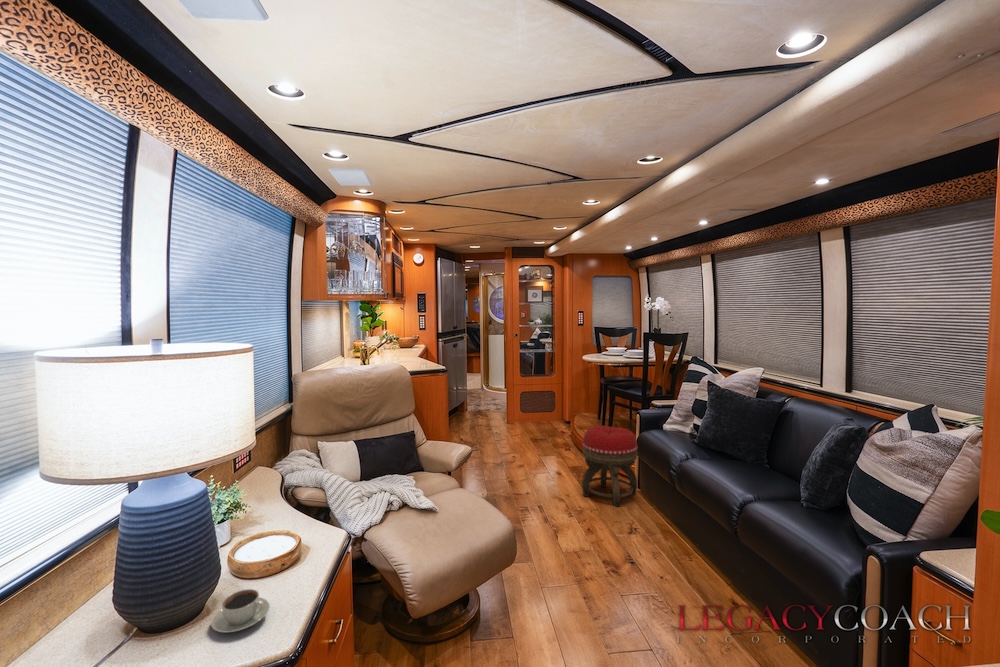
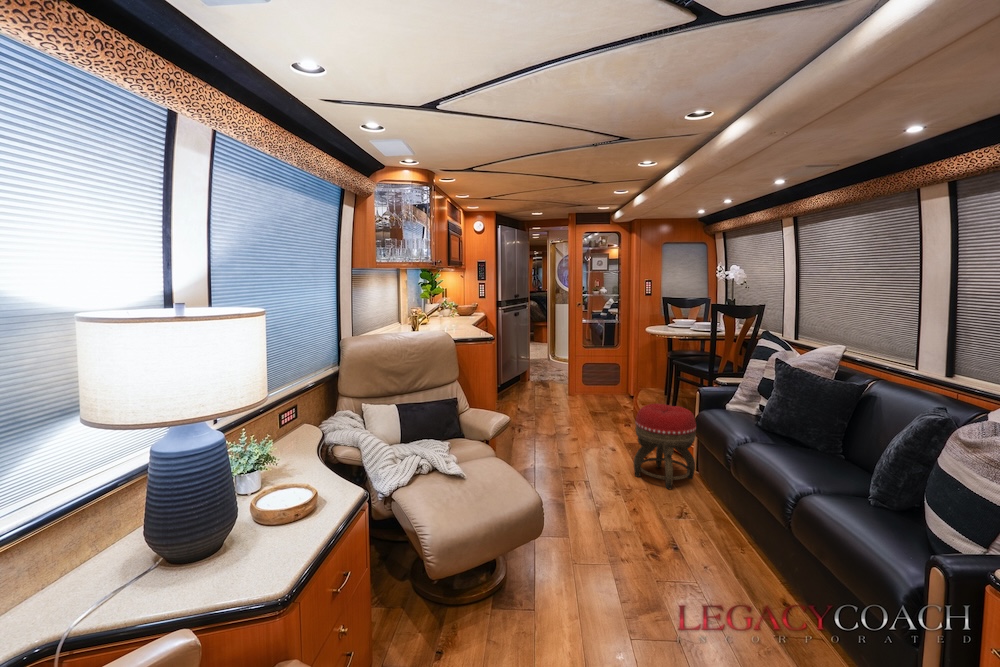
coffee cup: present [211,589,270,632] -> none [229,530,280,564]

